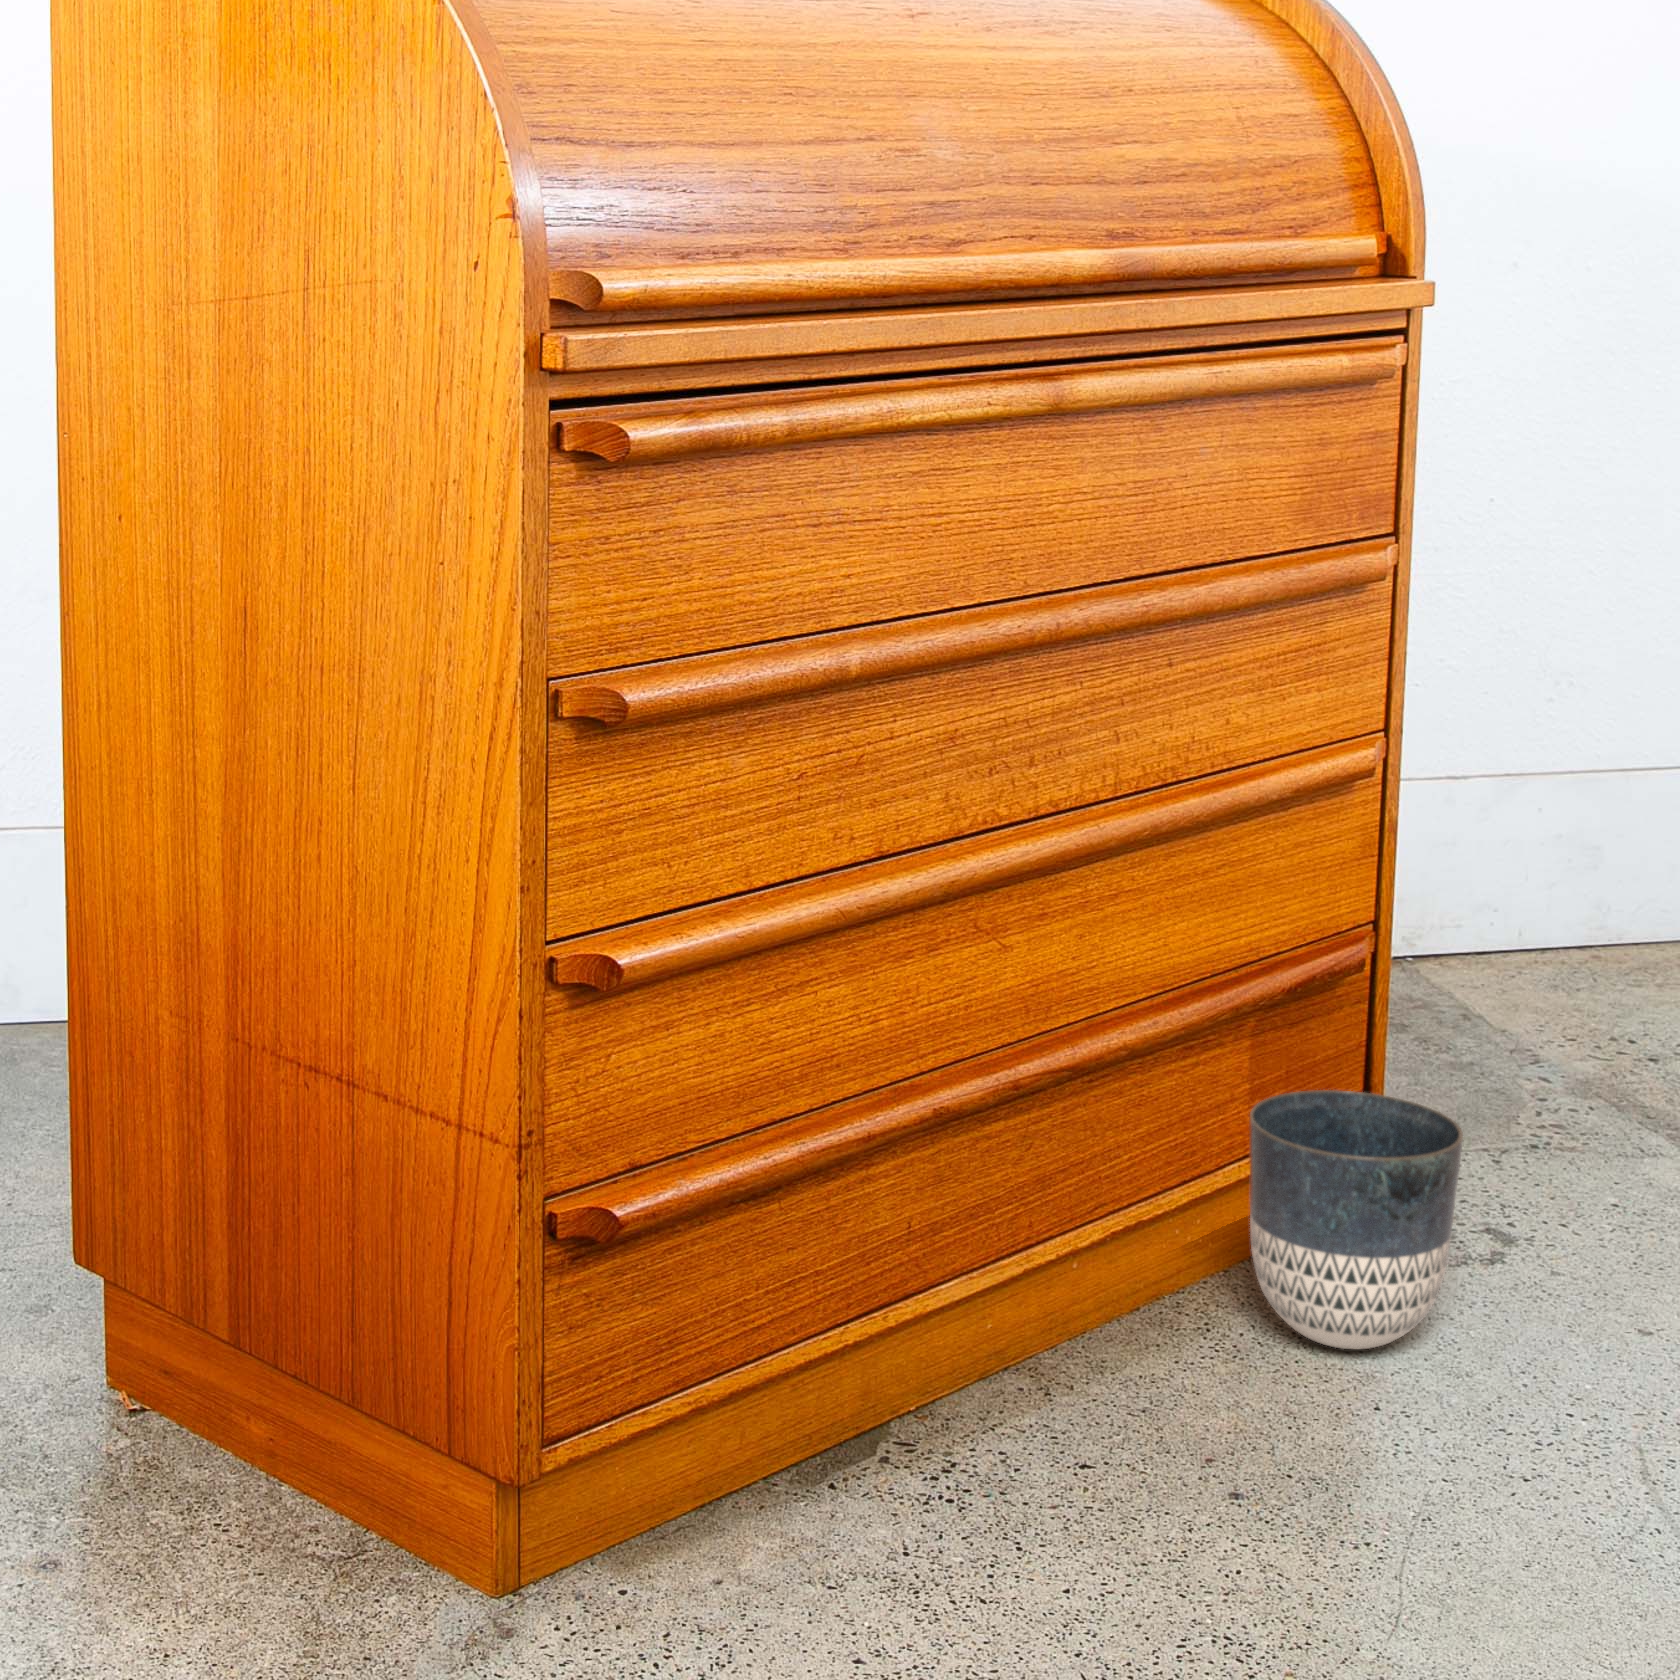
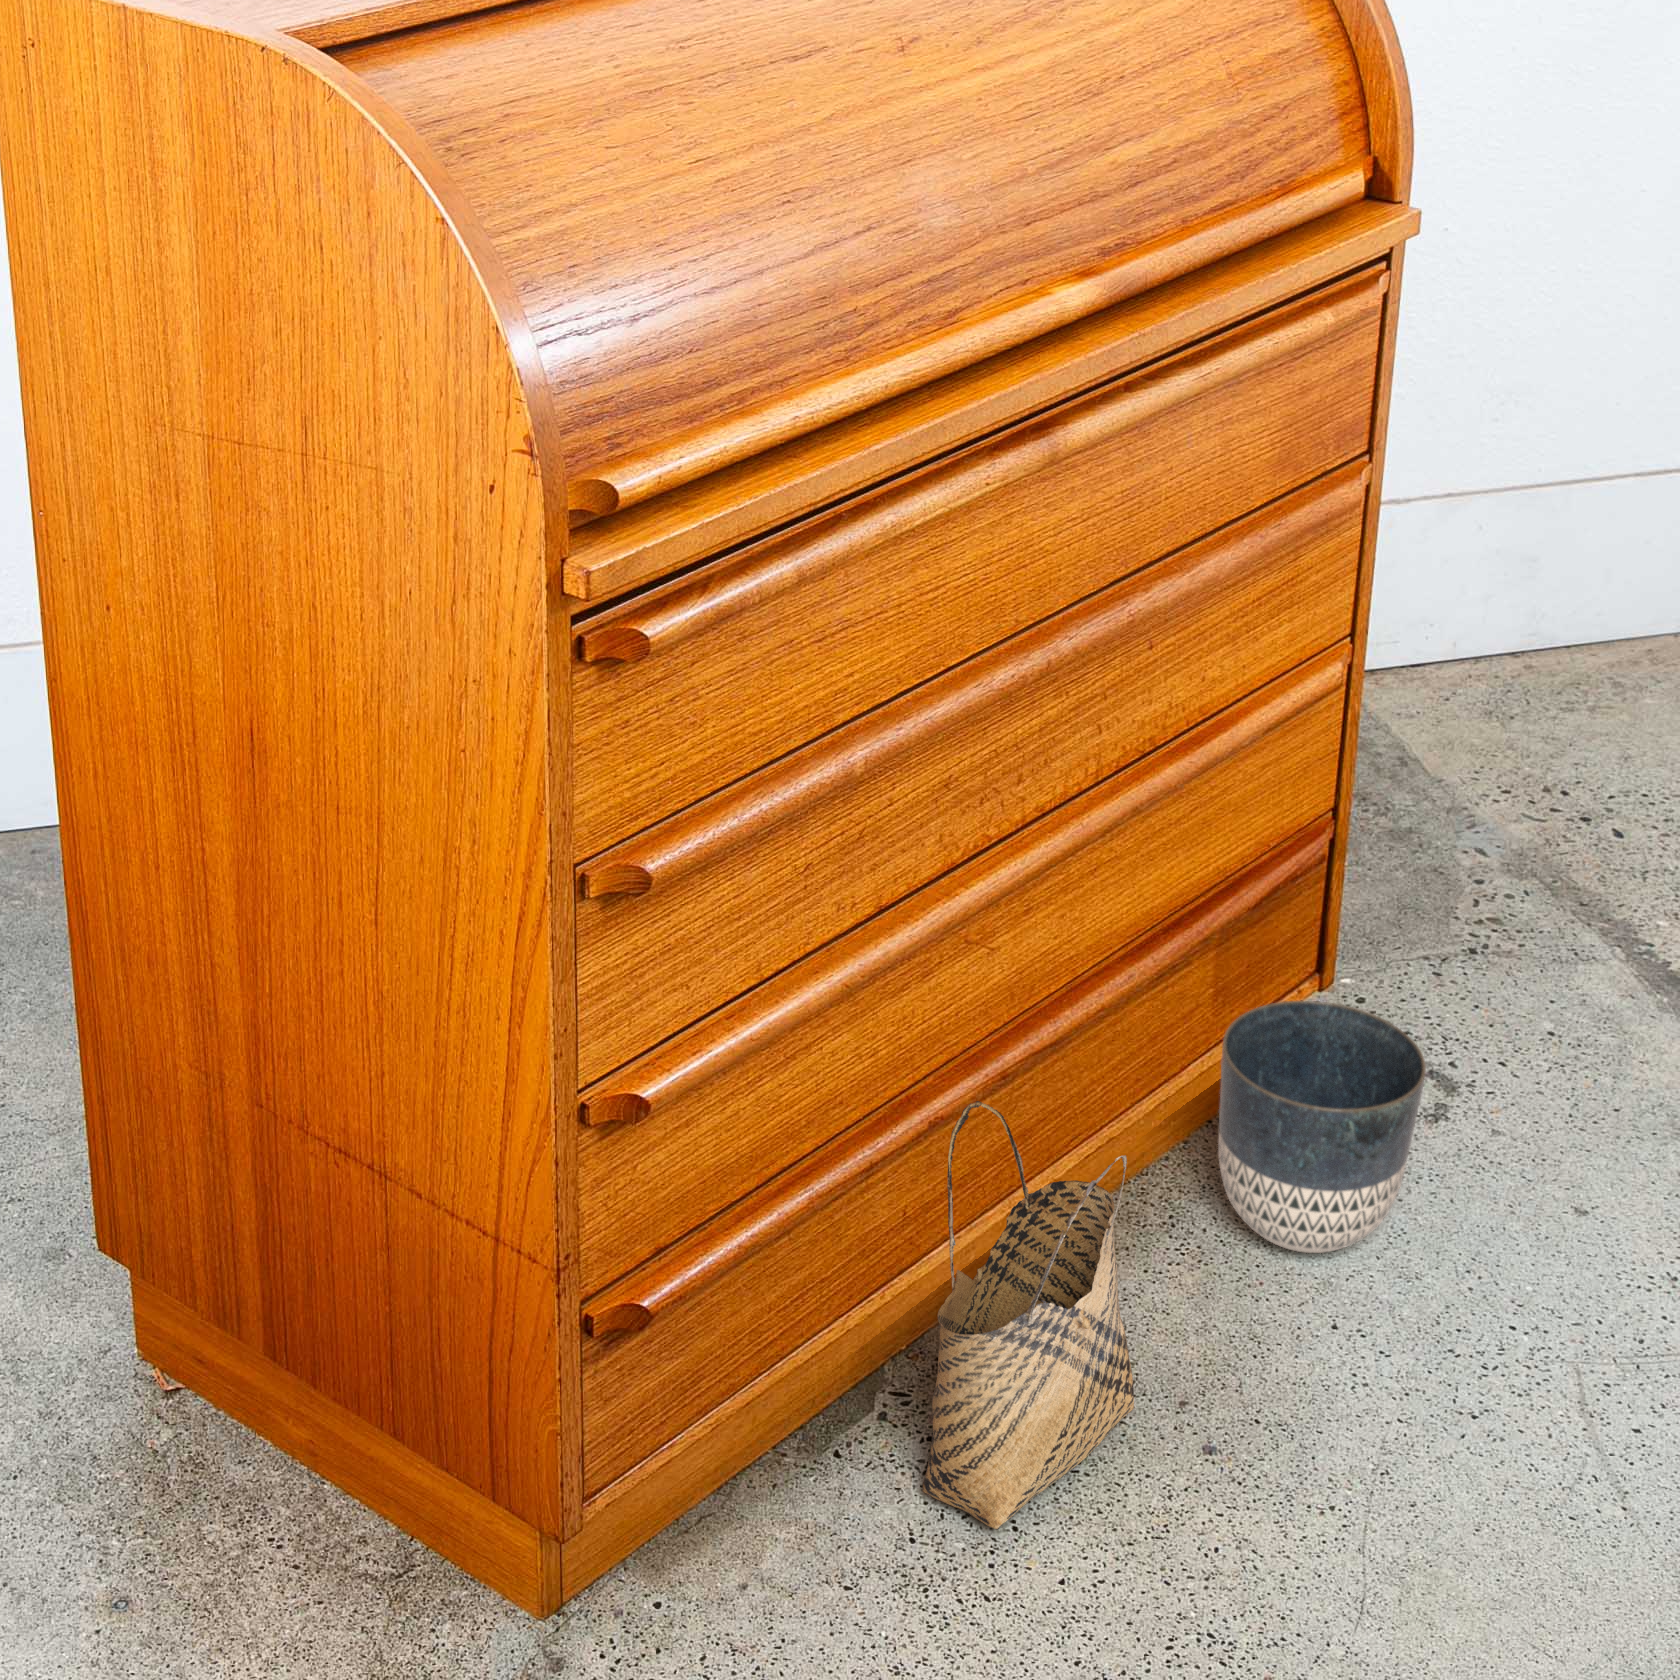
woven basket: none [919,1076,1154,1538] -> present [922,1101,1134,1529]

